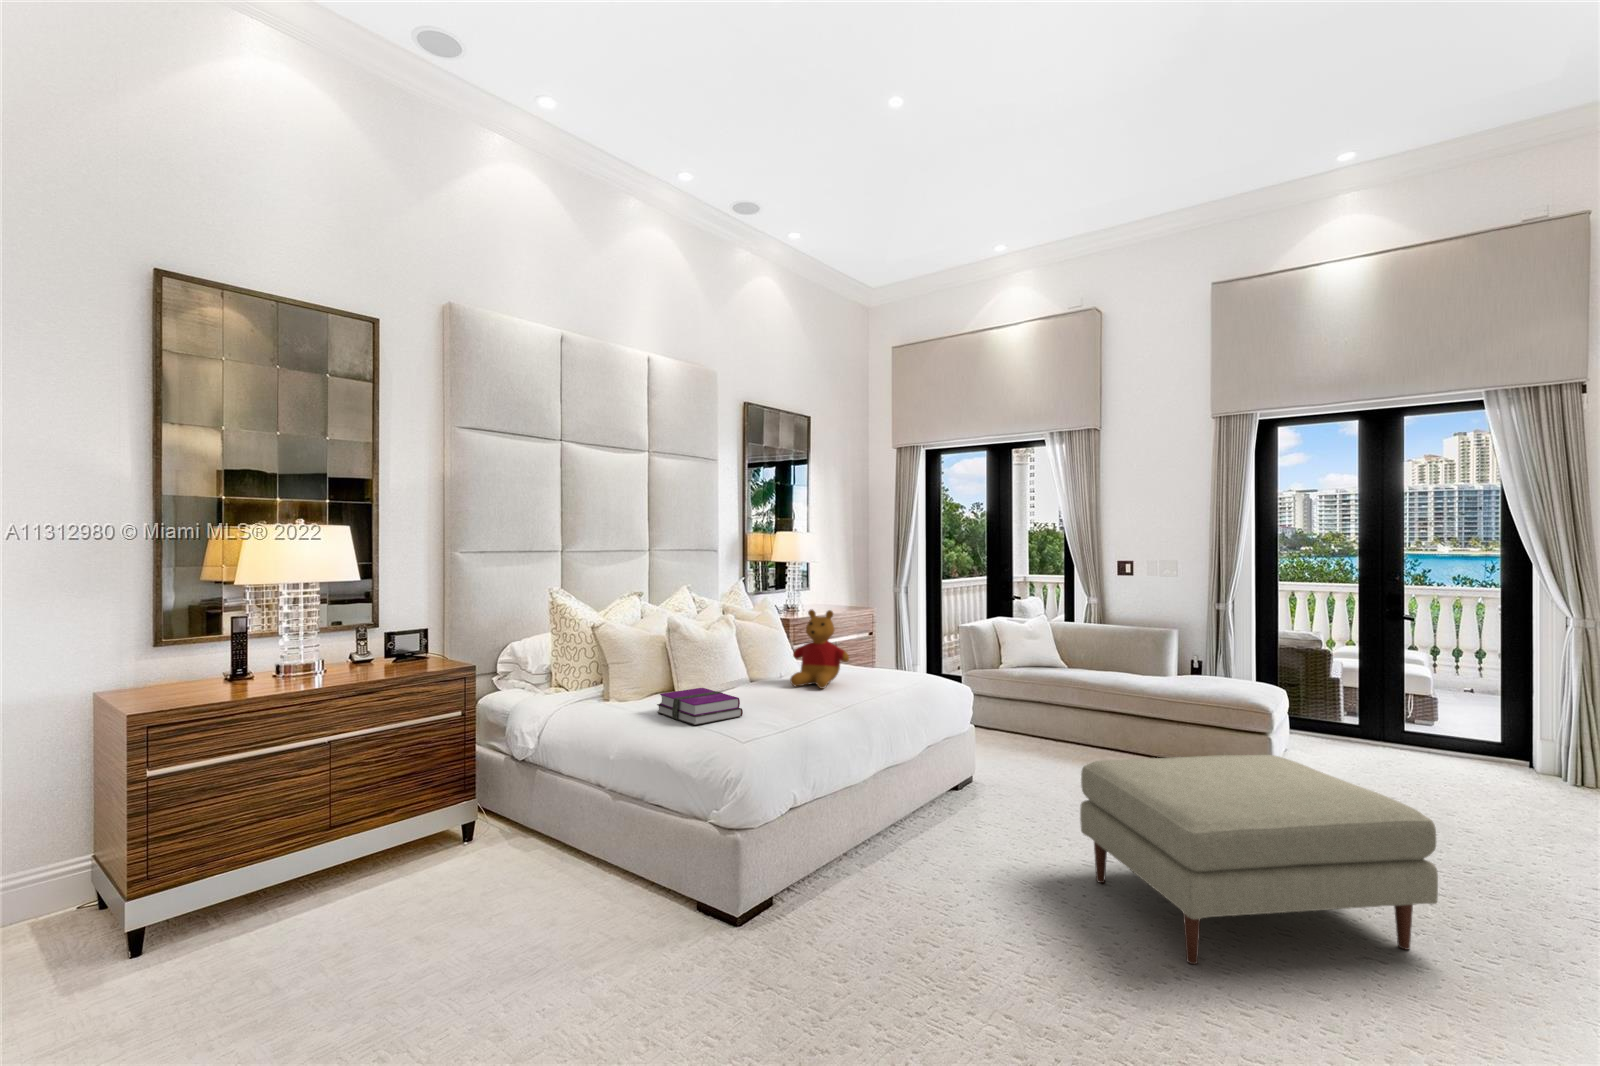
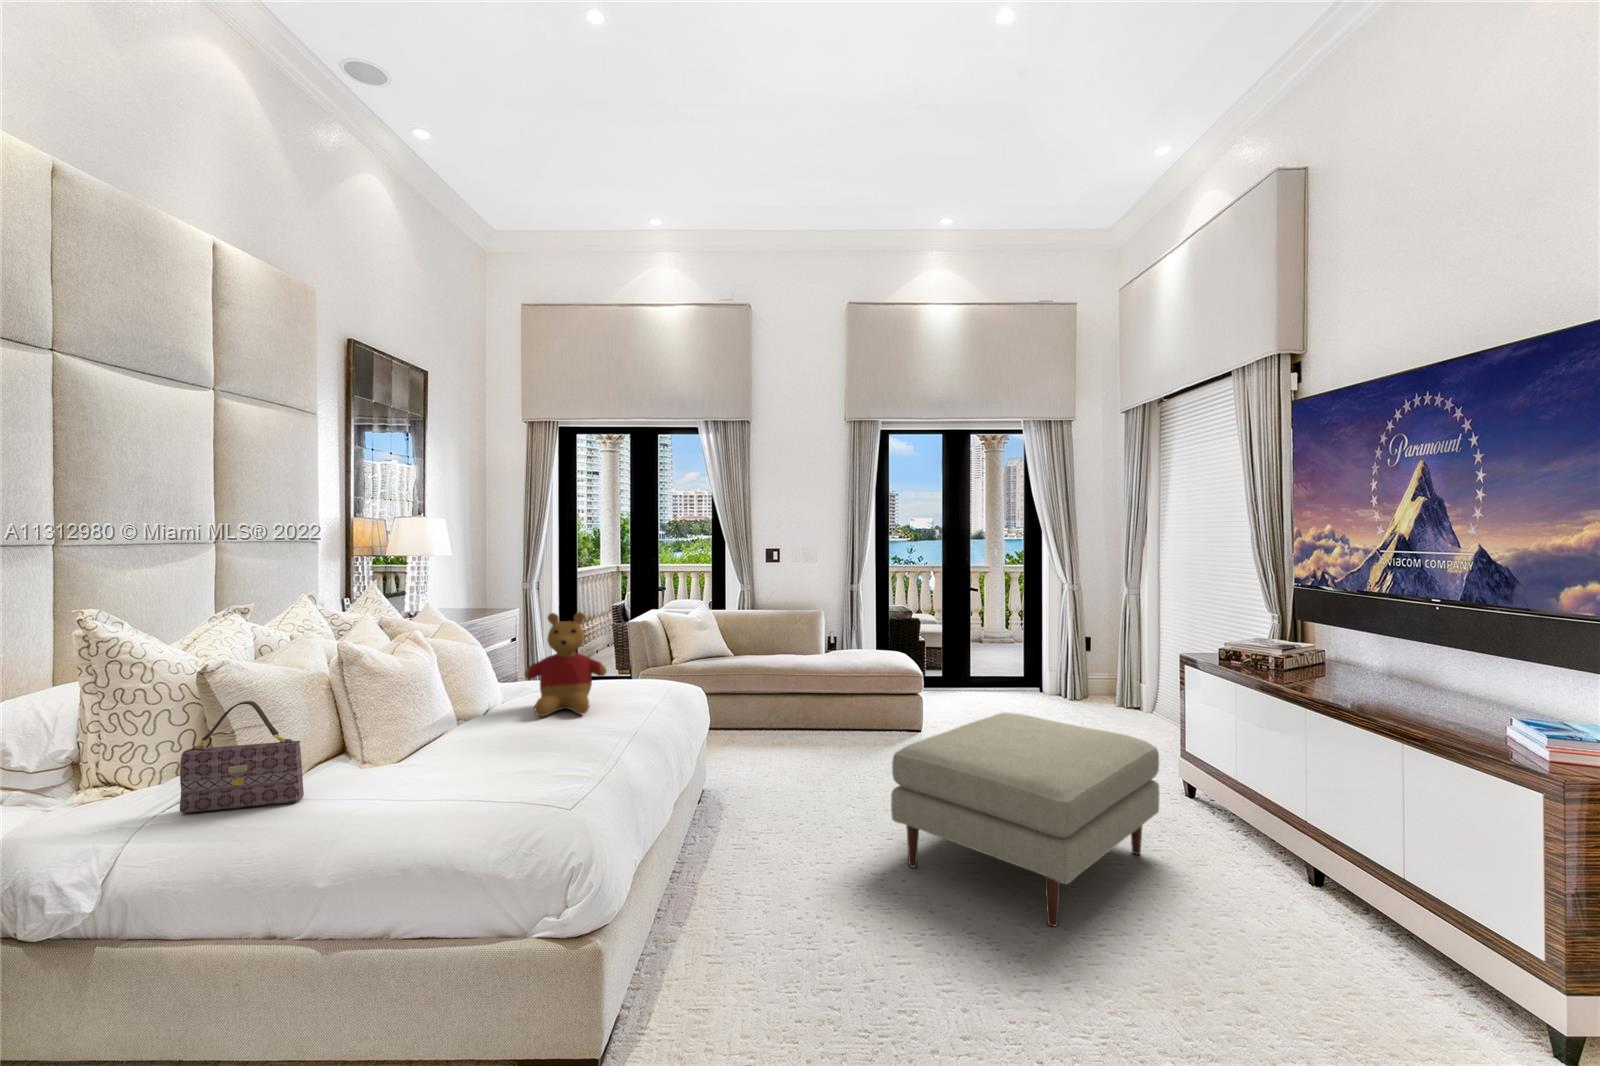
handbag: none [575,646,627,708] -> present [180,701,304,813]
hardback book: present [657,688,743,725] -> none [378,743,532,806]

